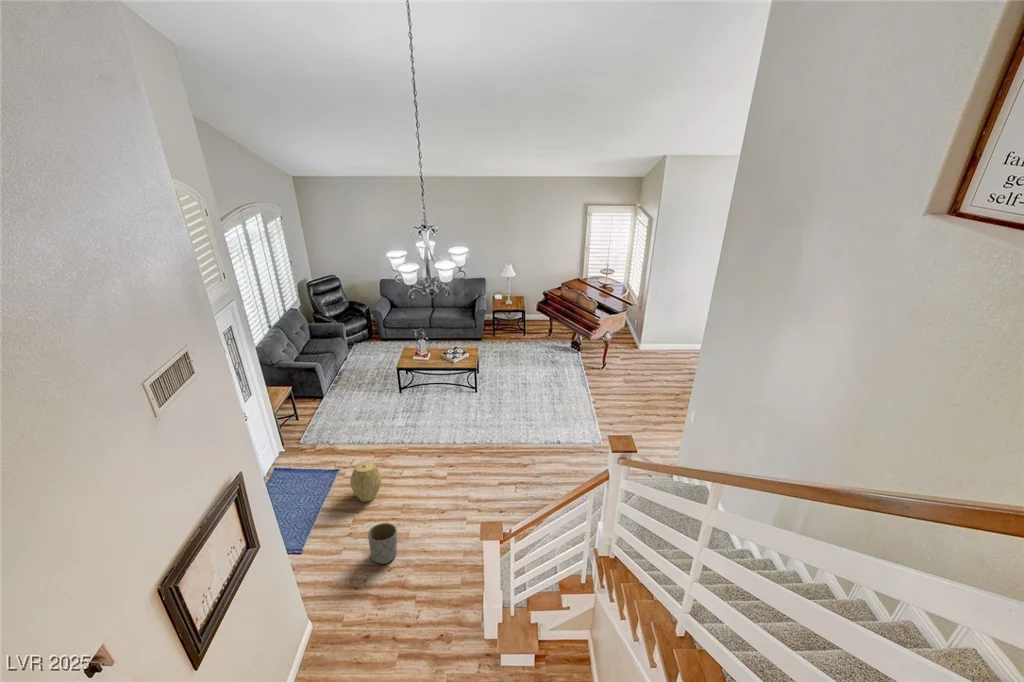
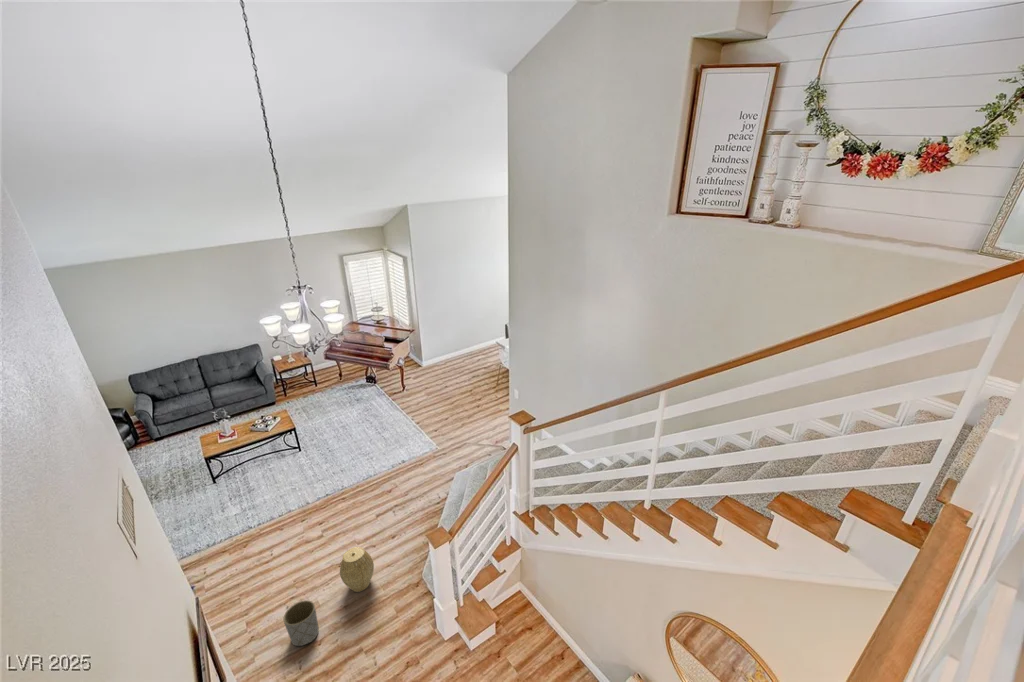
woven basket: present [350,462,381,502] -> present [340,547,374,592]

